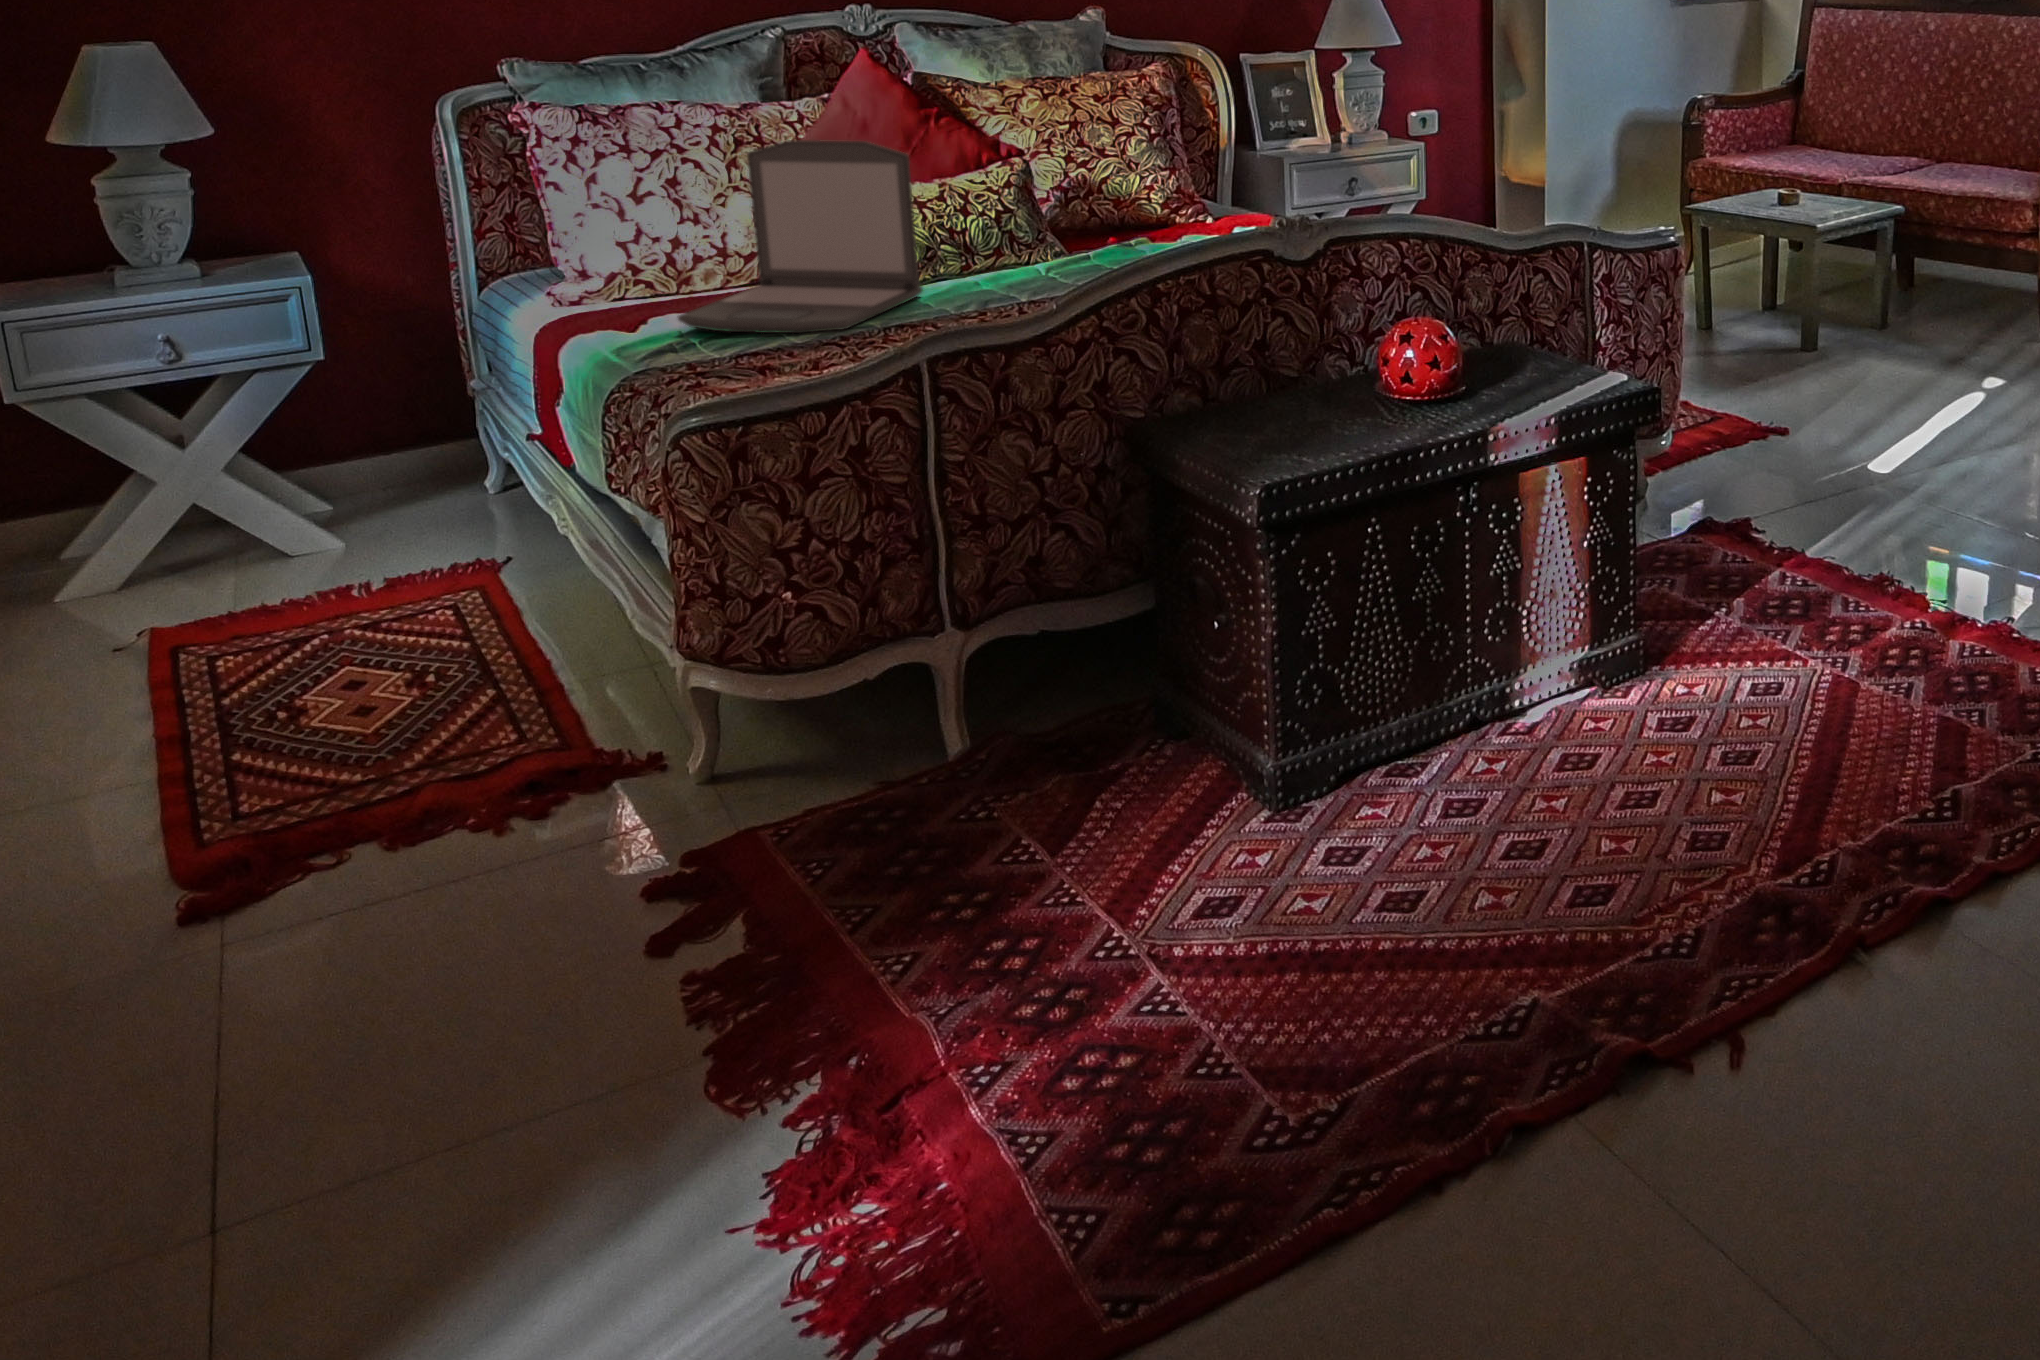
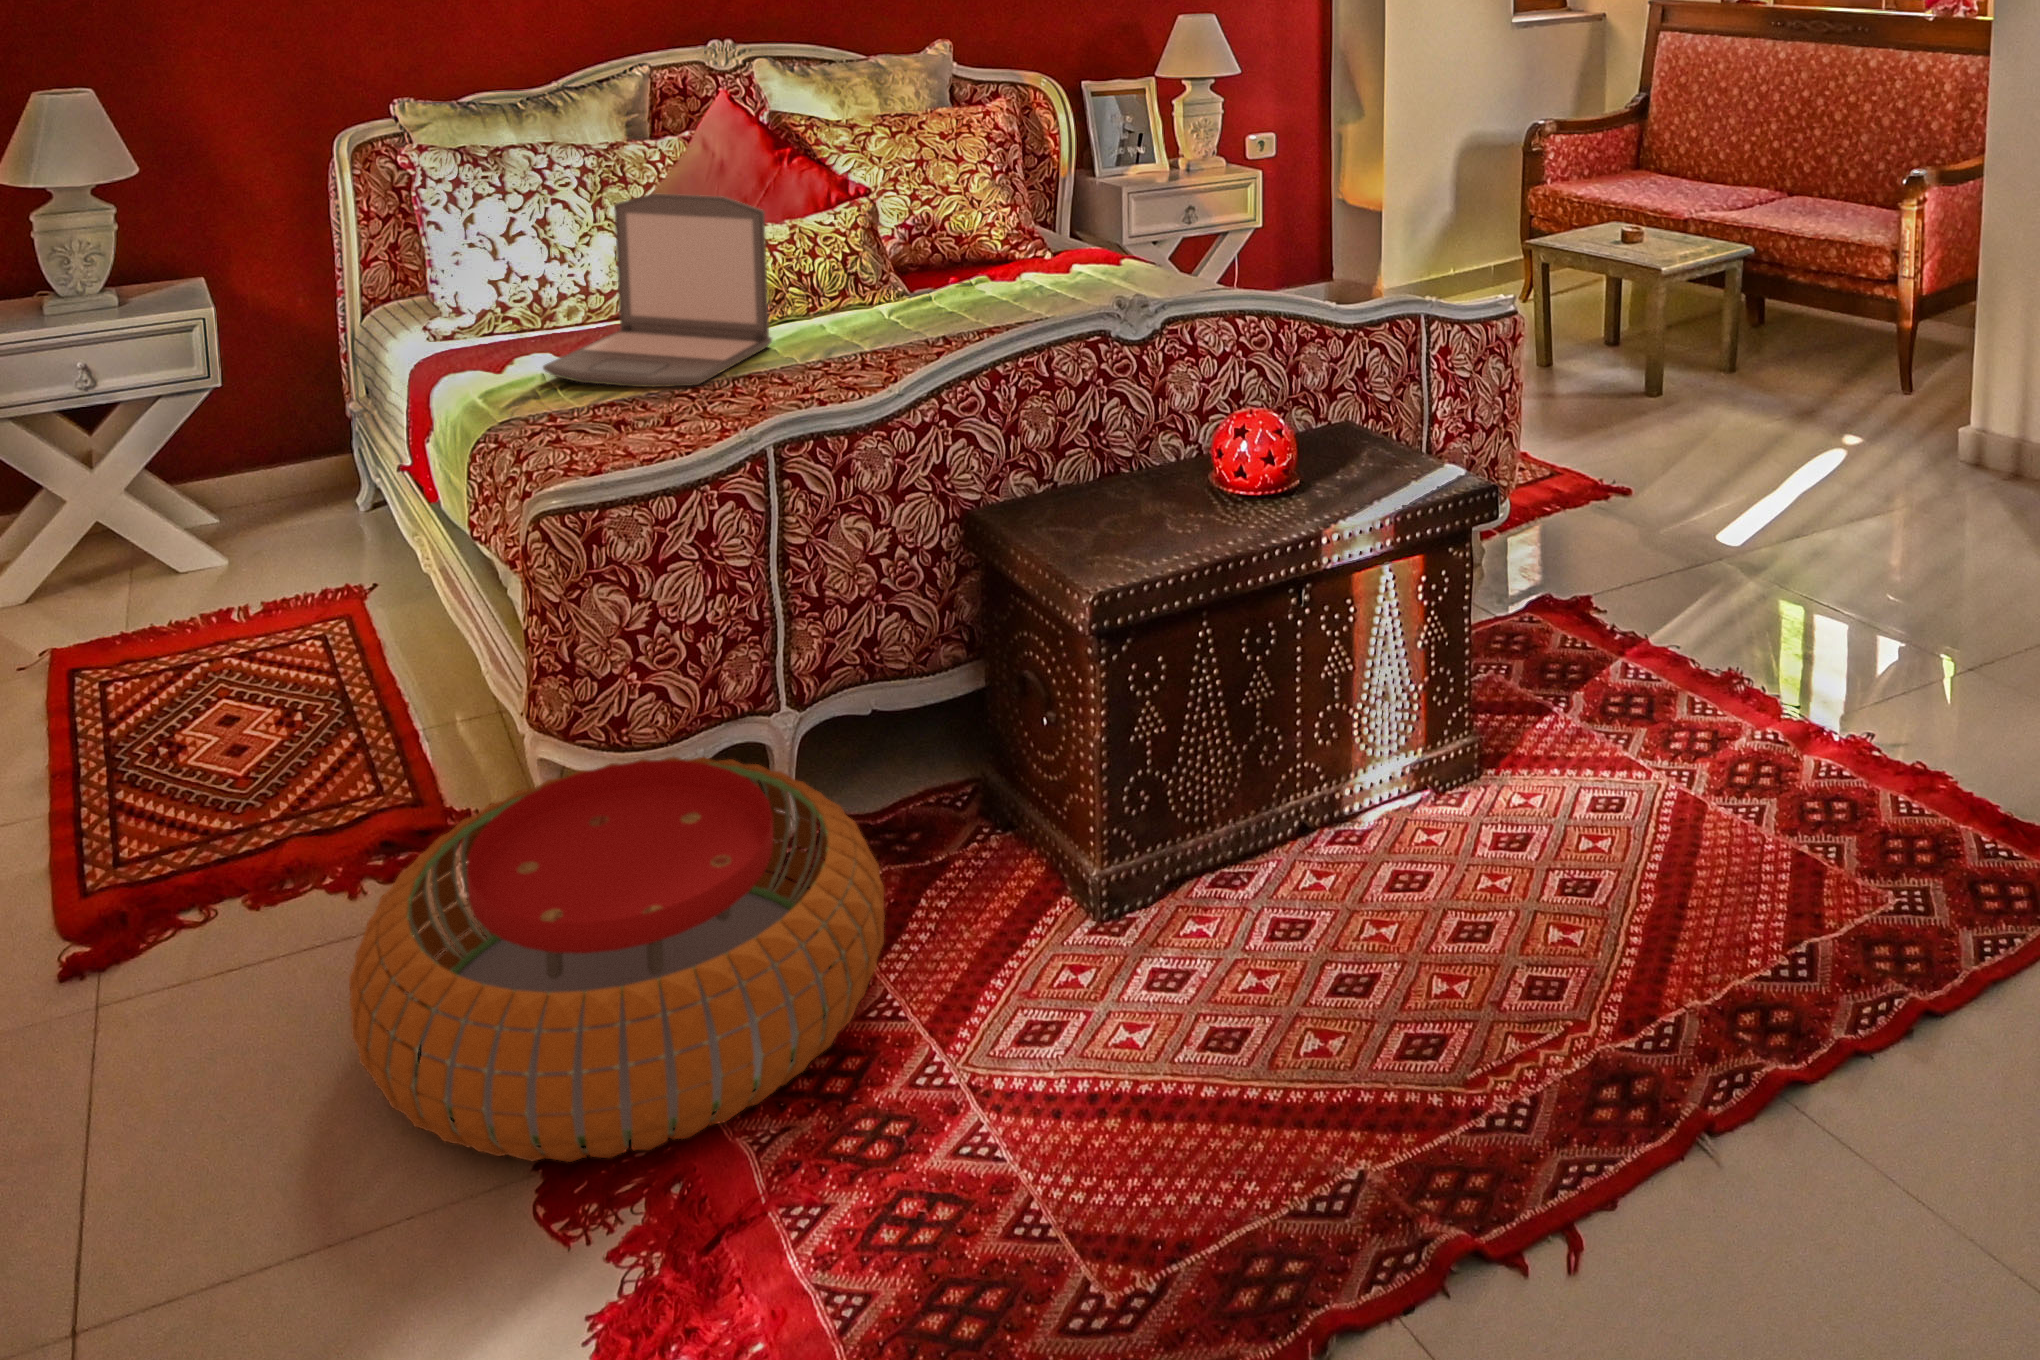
pouf: none [501,677,1060,1047] -> present [349,757,885,1162]

